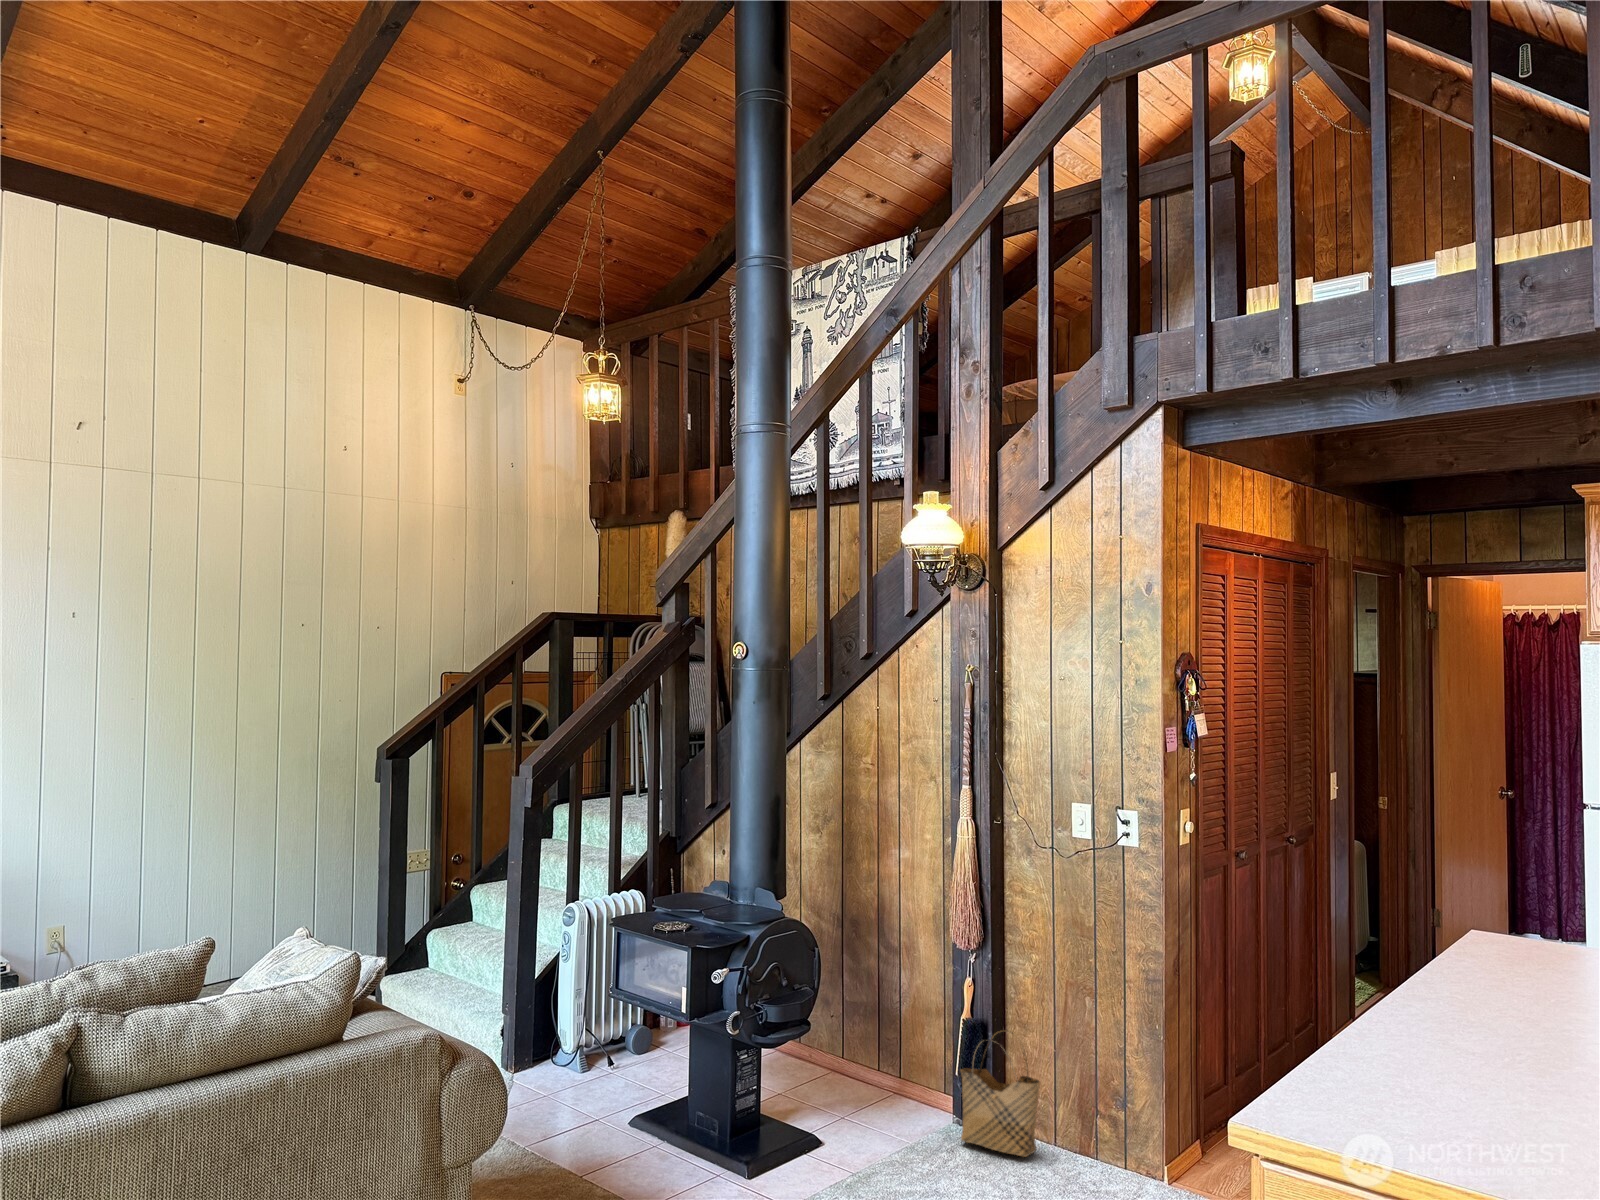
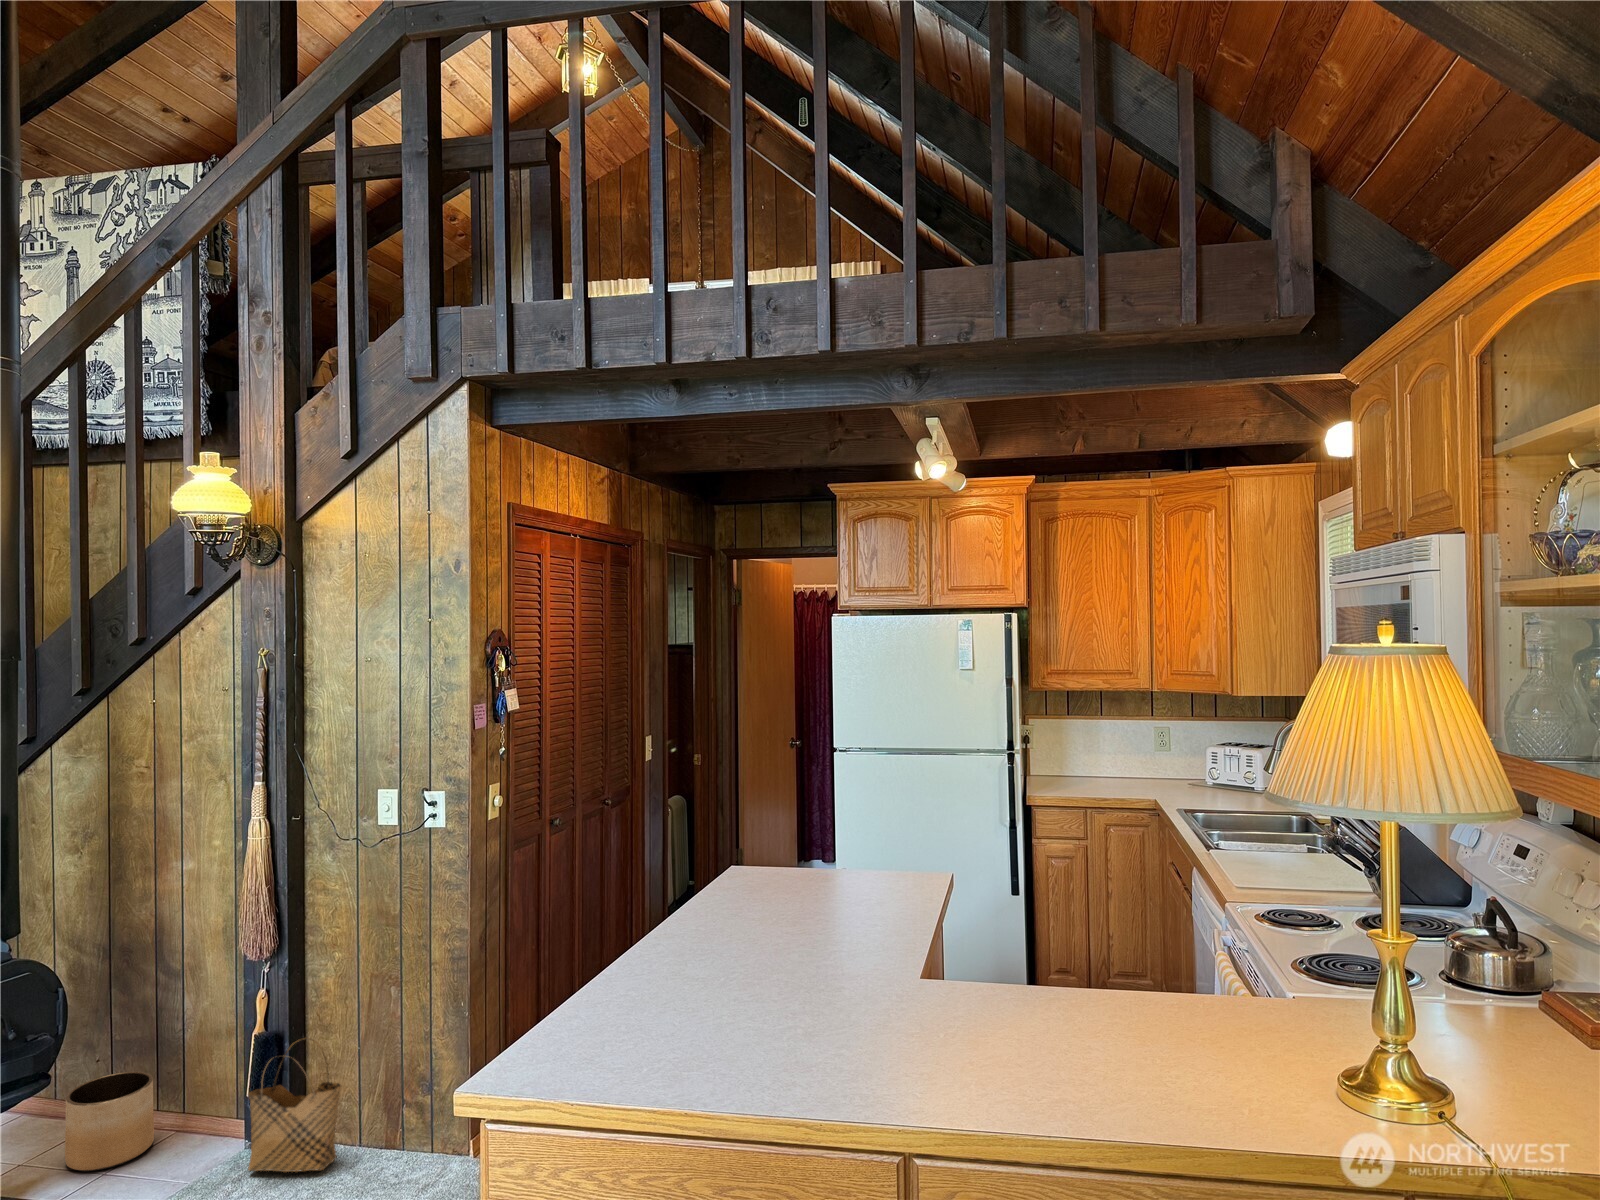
planter: none [815,1031,878,1109] -> present [65,1072,154,1171]

